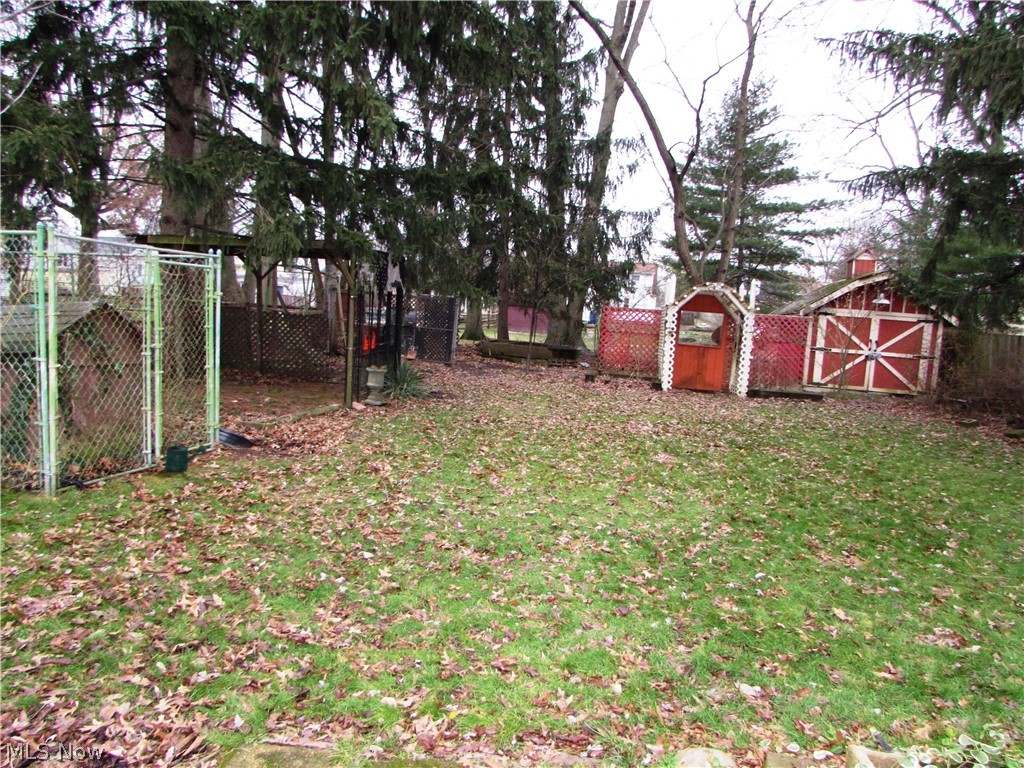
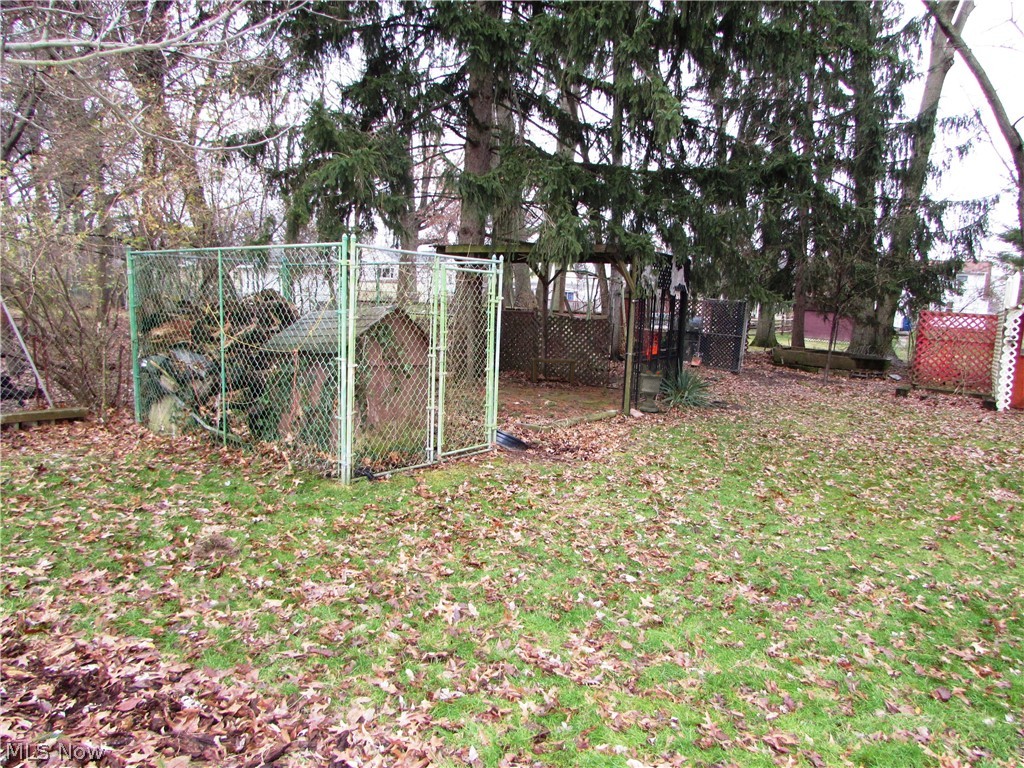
bench: none [248,349,298,377] -> present [530,358,576,384]
watering can: present [162,441,206,472] -> none [443,441,480,471]

